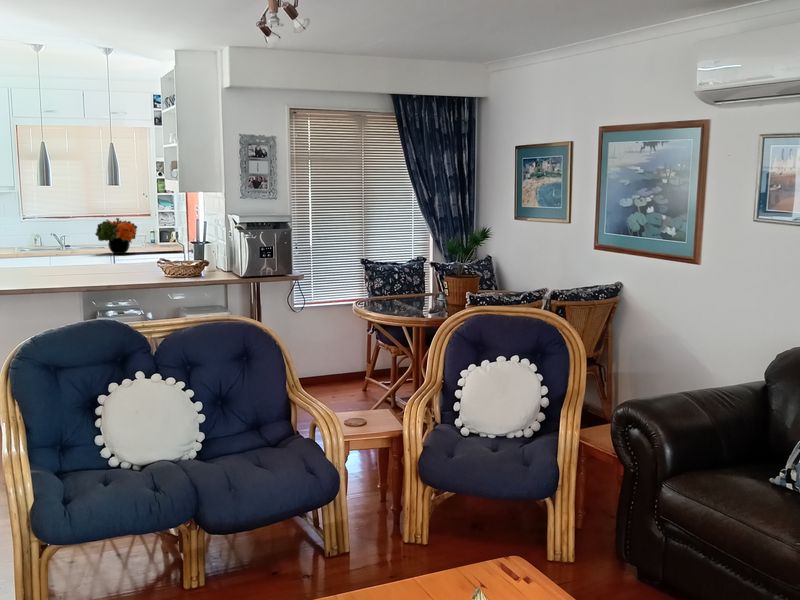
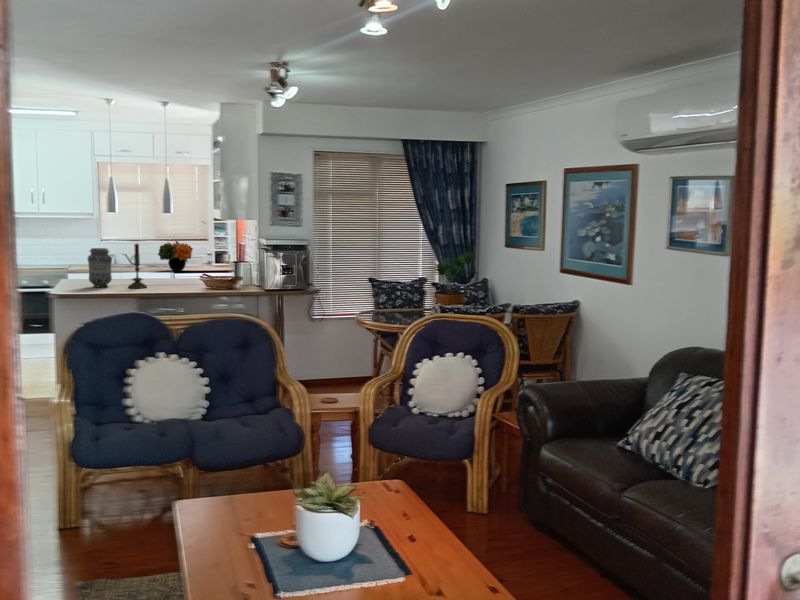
candle: none [71,223,94,280] -> present [128,244,147,288]
vase: none [17,231,49,280] -> present [88,248,112,287]

